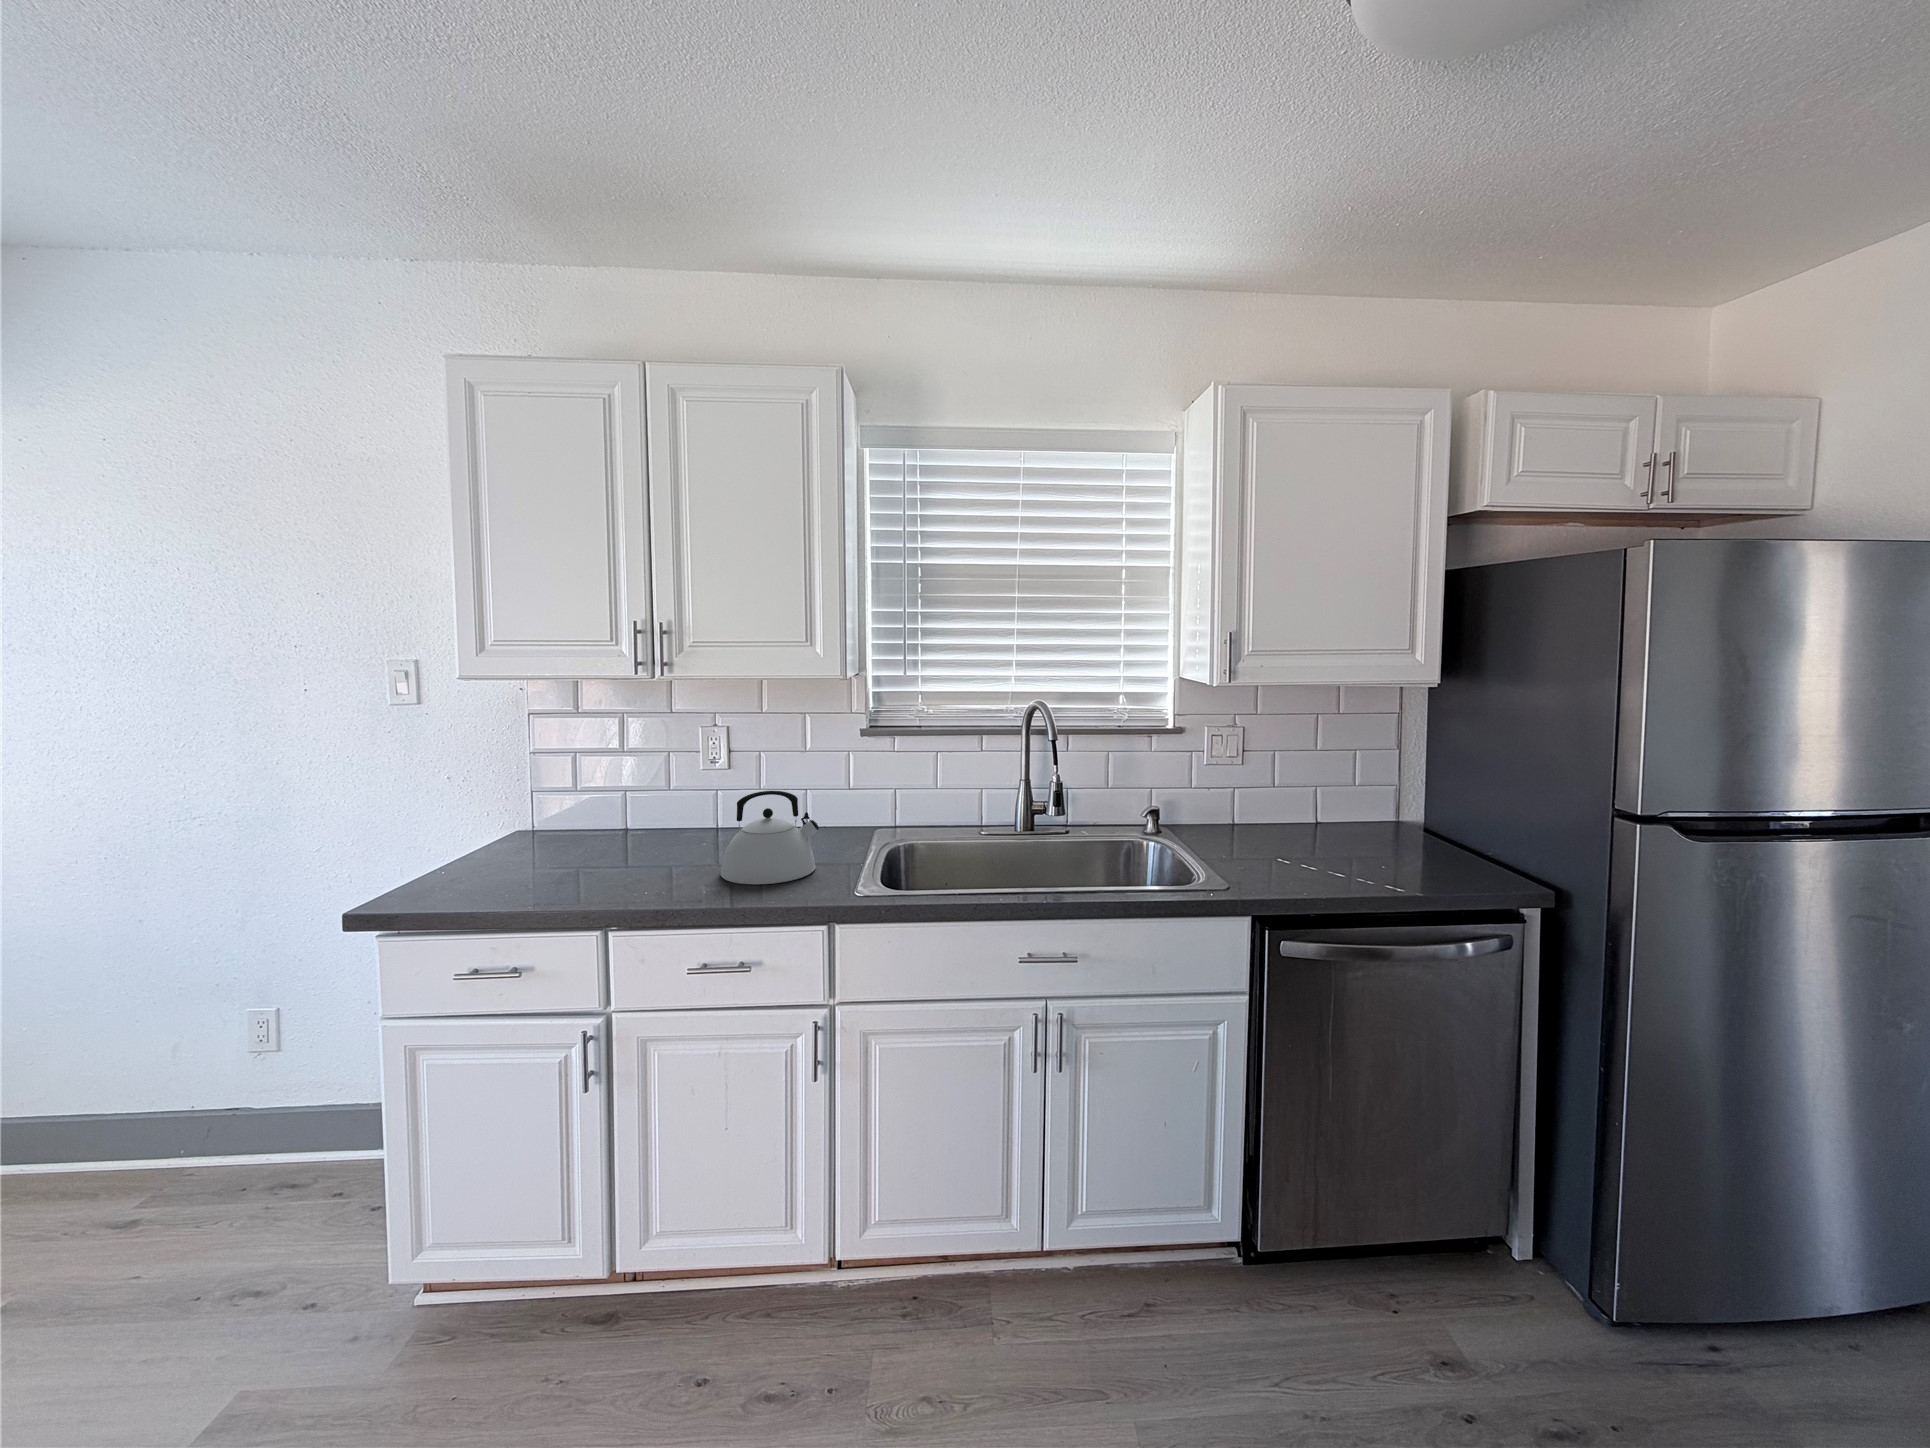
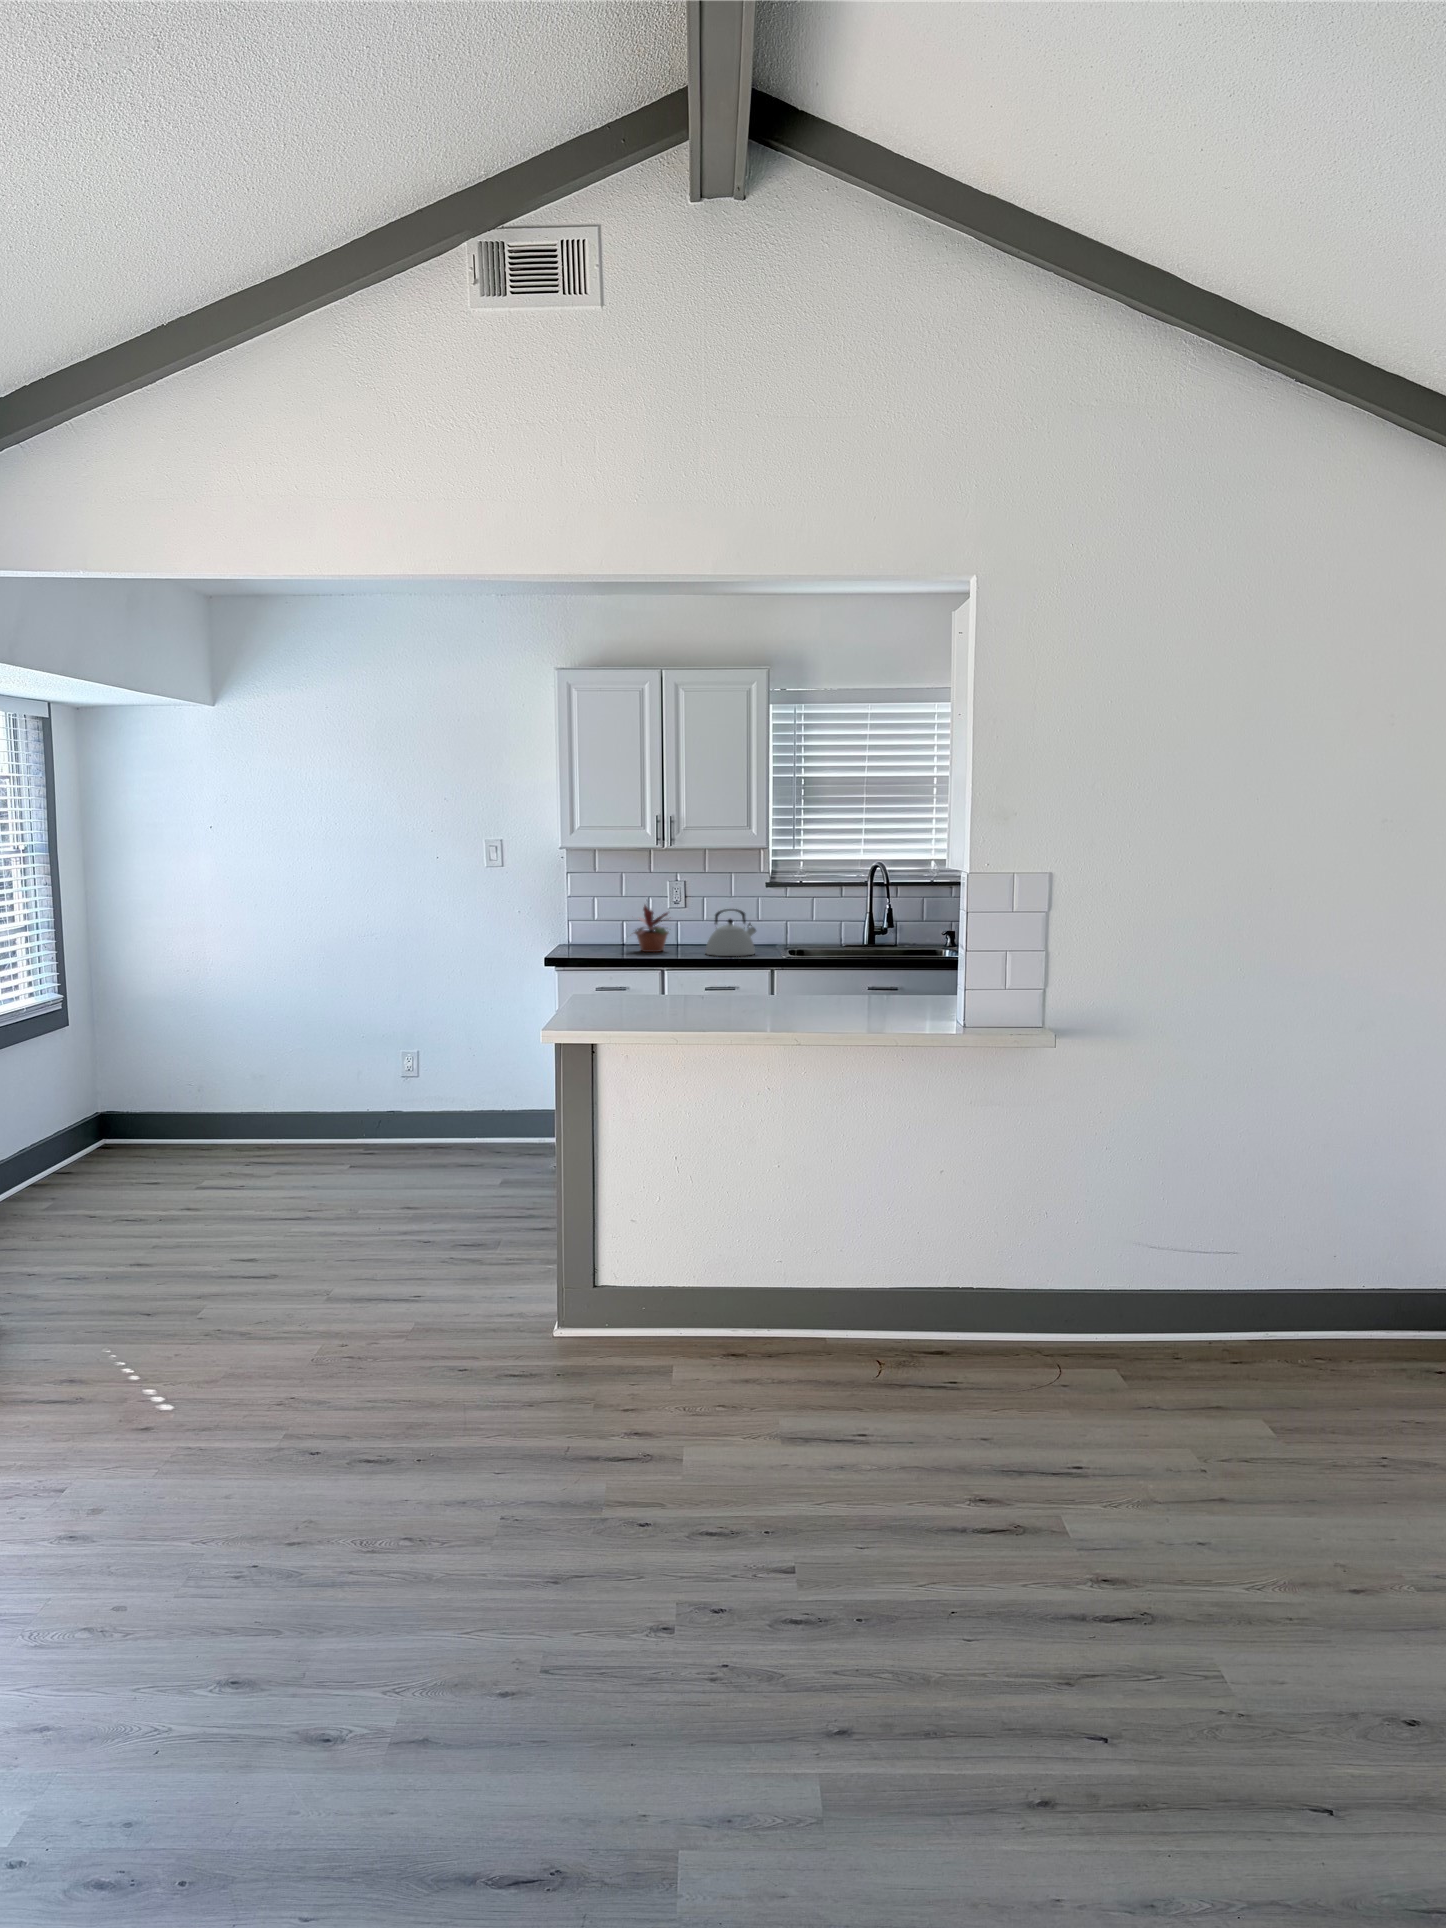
potted plant: none [583,775,693,862] -> present [634,905,669,952]

